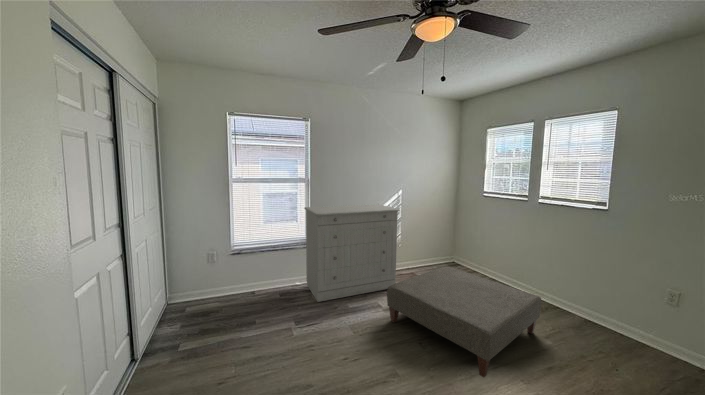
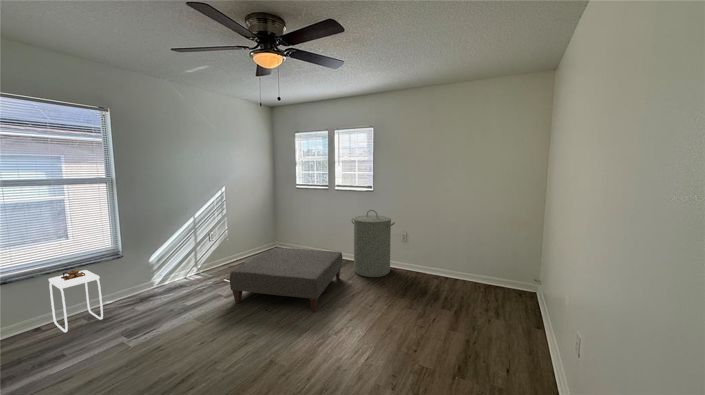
dresser: present [304,204,400,302] -> none [110,201,231,312]
laundry hamper: none [561,241,661,357] -> present [352,210,395,277]
side table: none [264,252,290,301] -> present [49,270,103,332]

